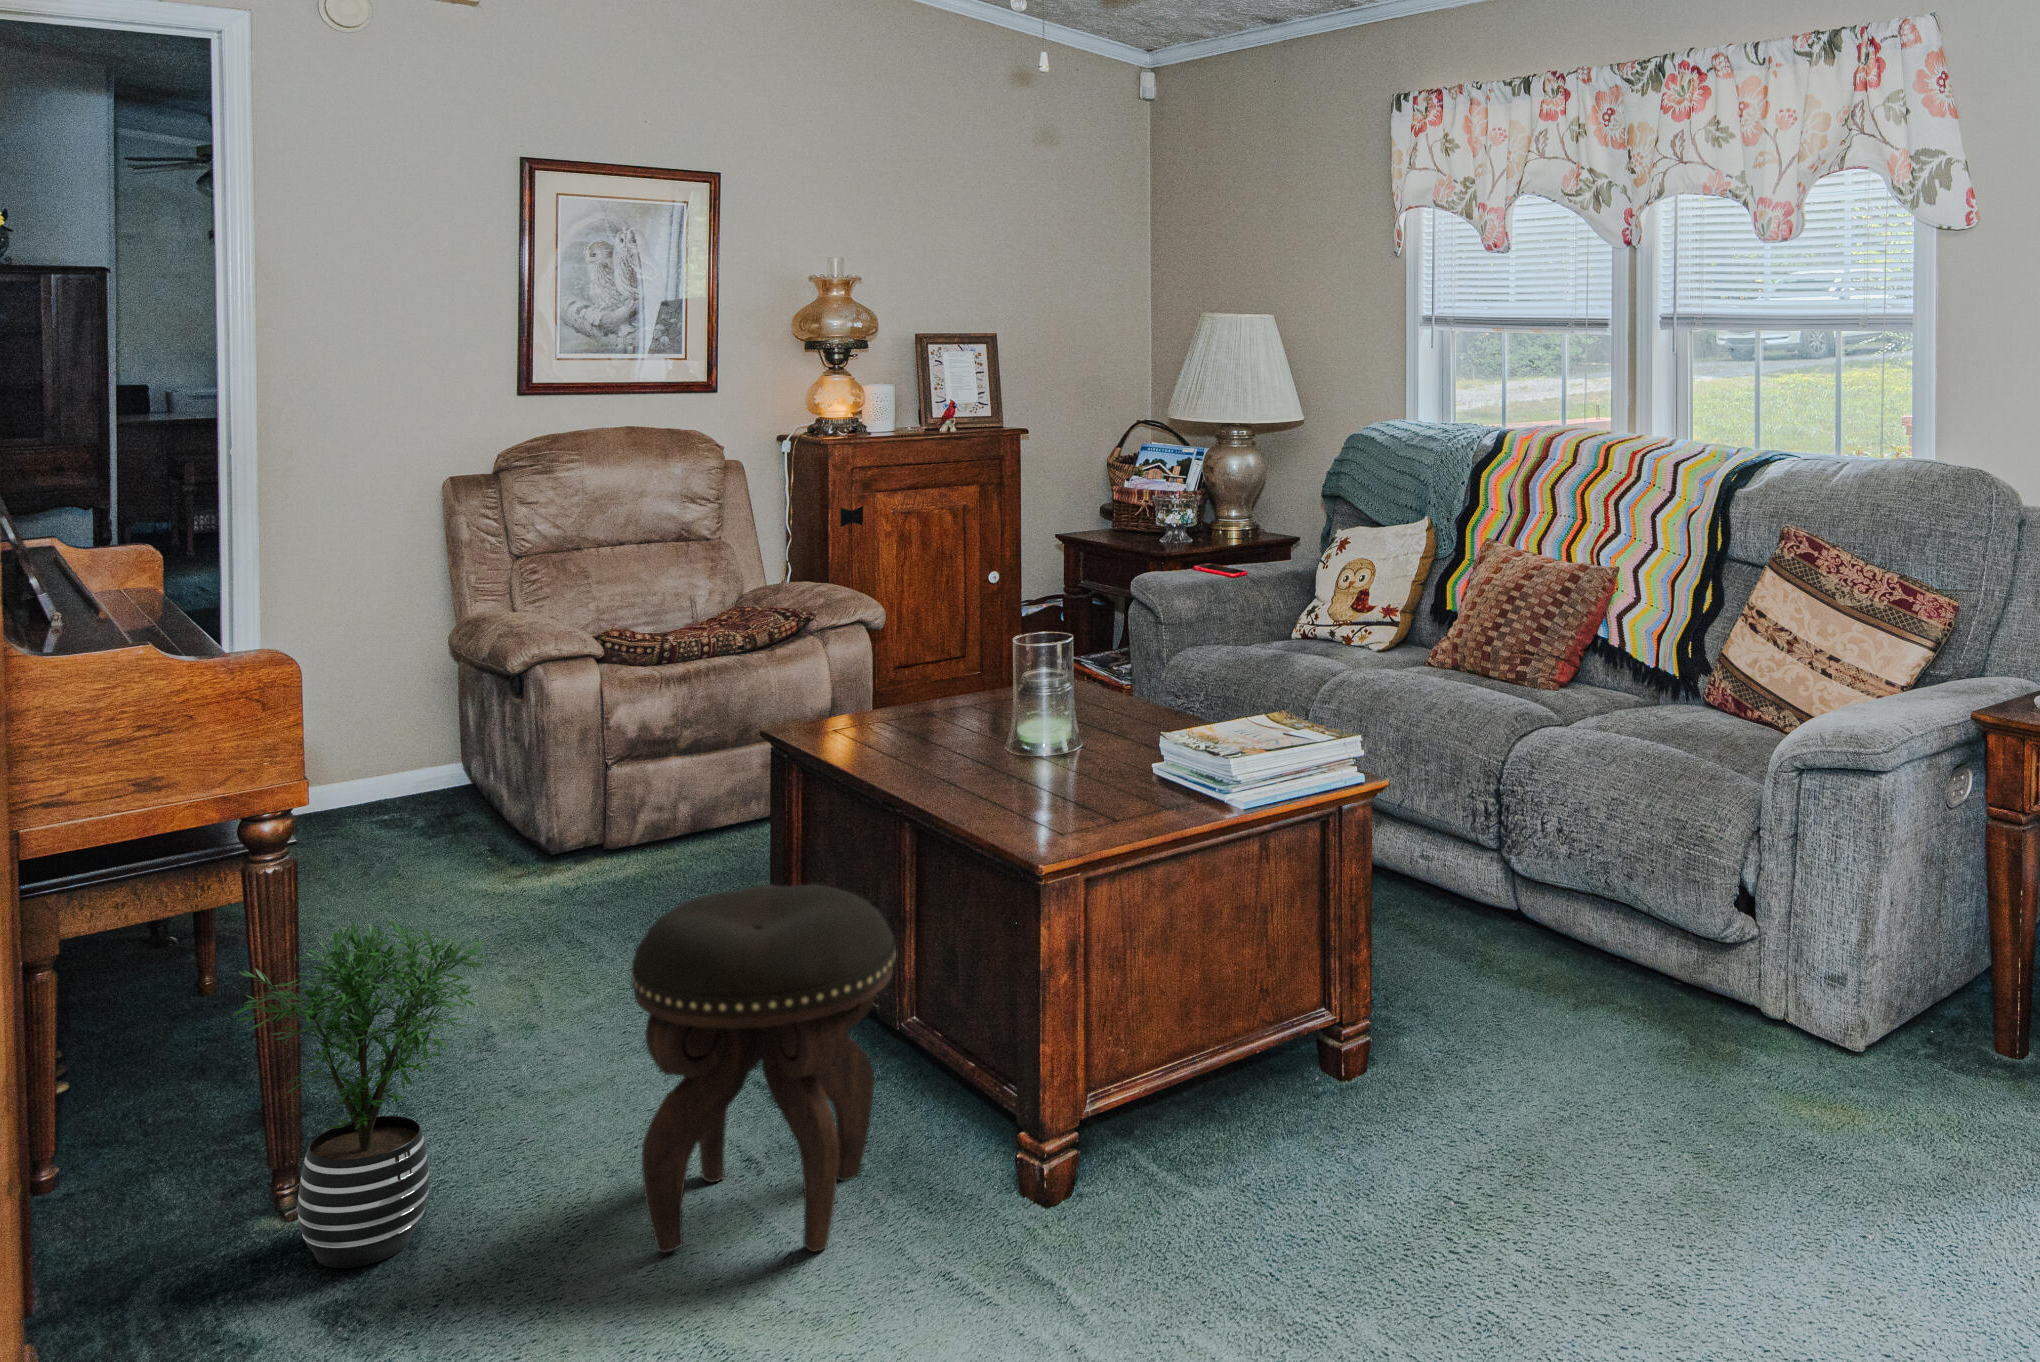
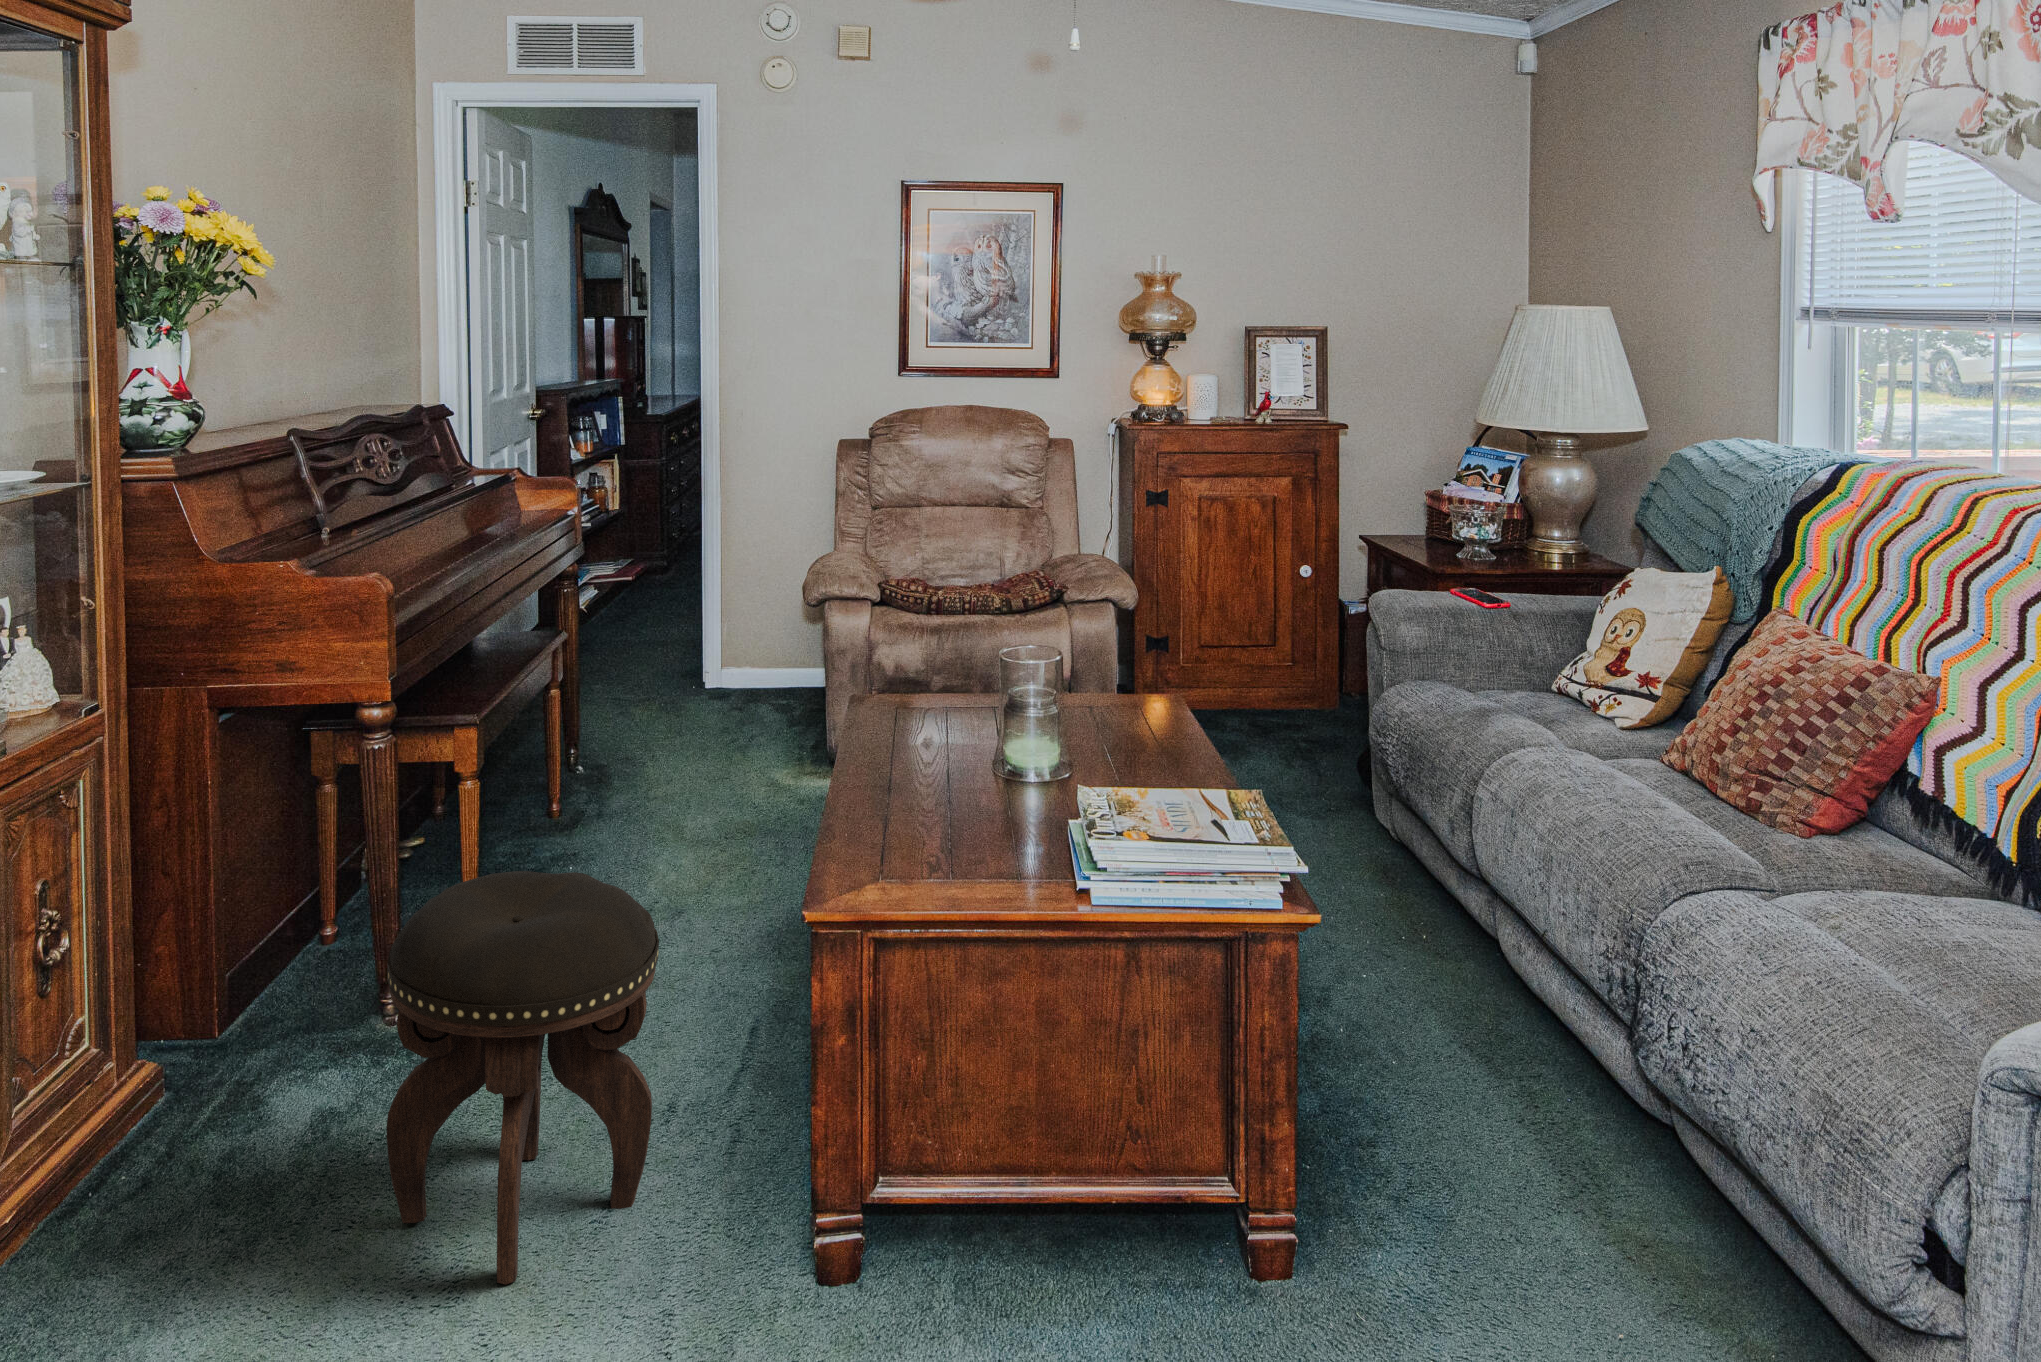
potted plant: present [233,920,486,1268] -> none [158,820,390,1131]

